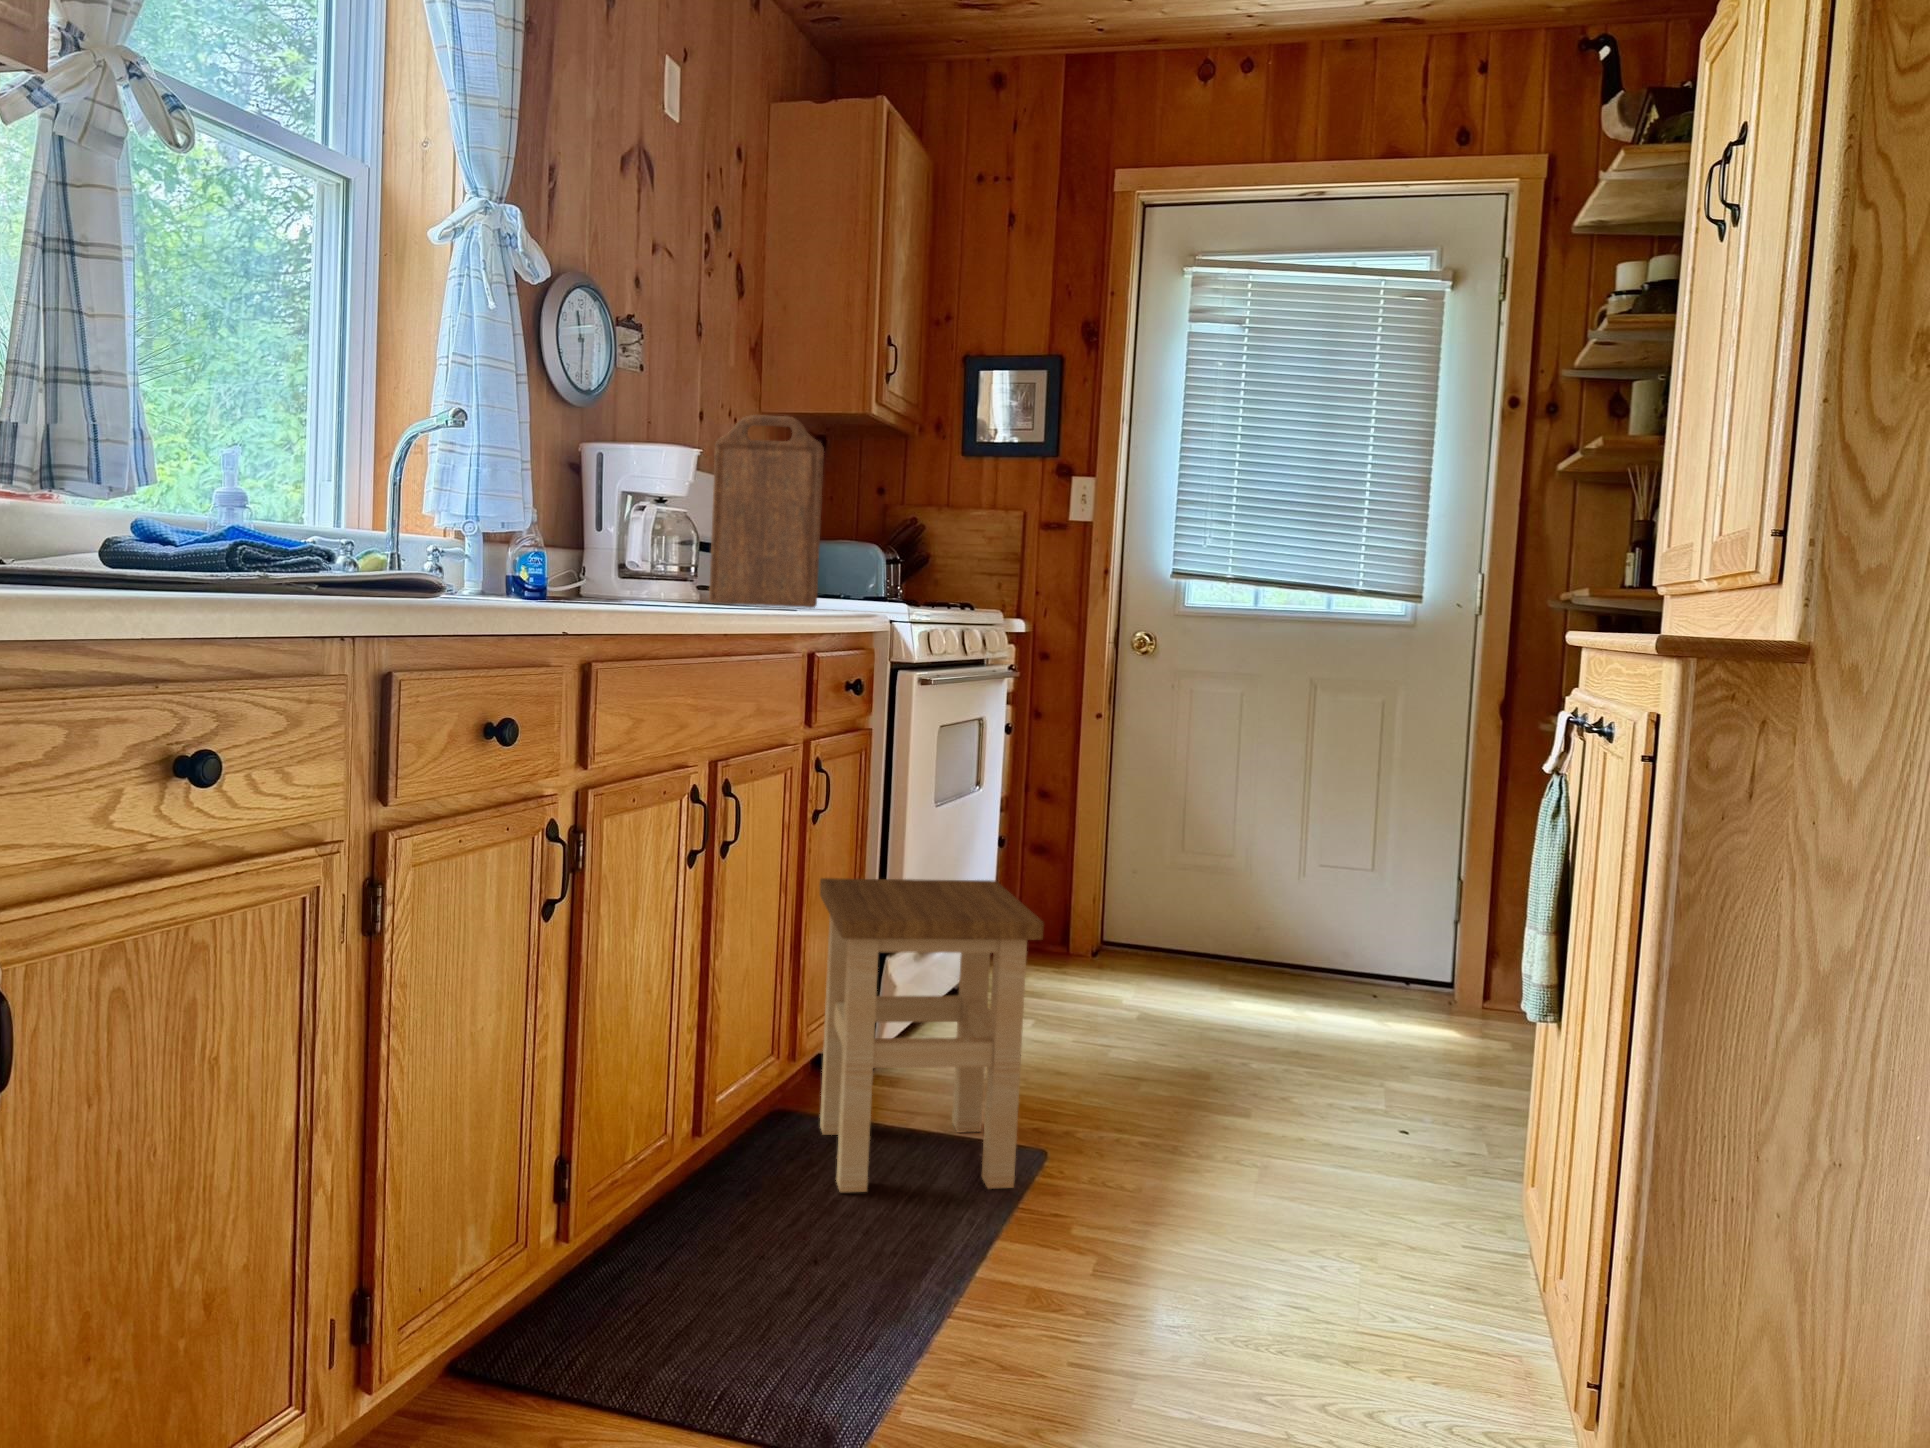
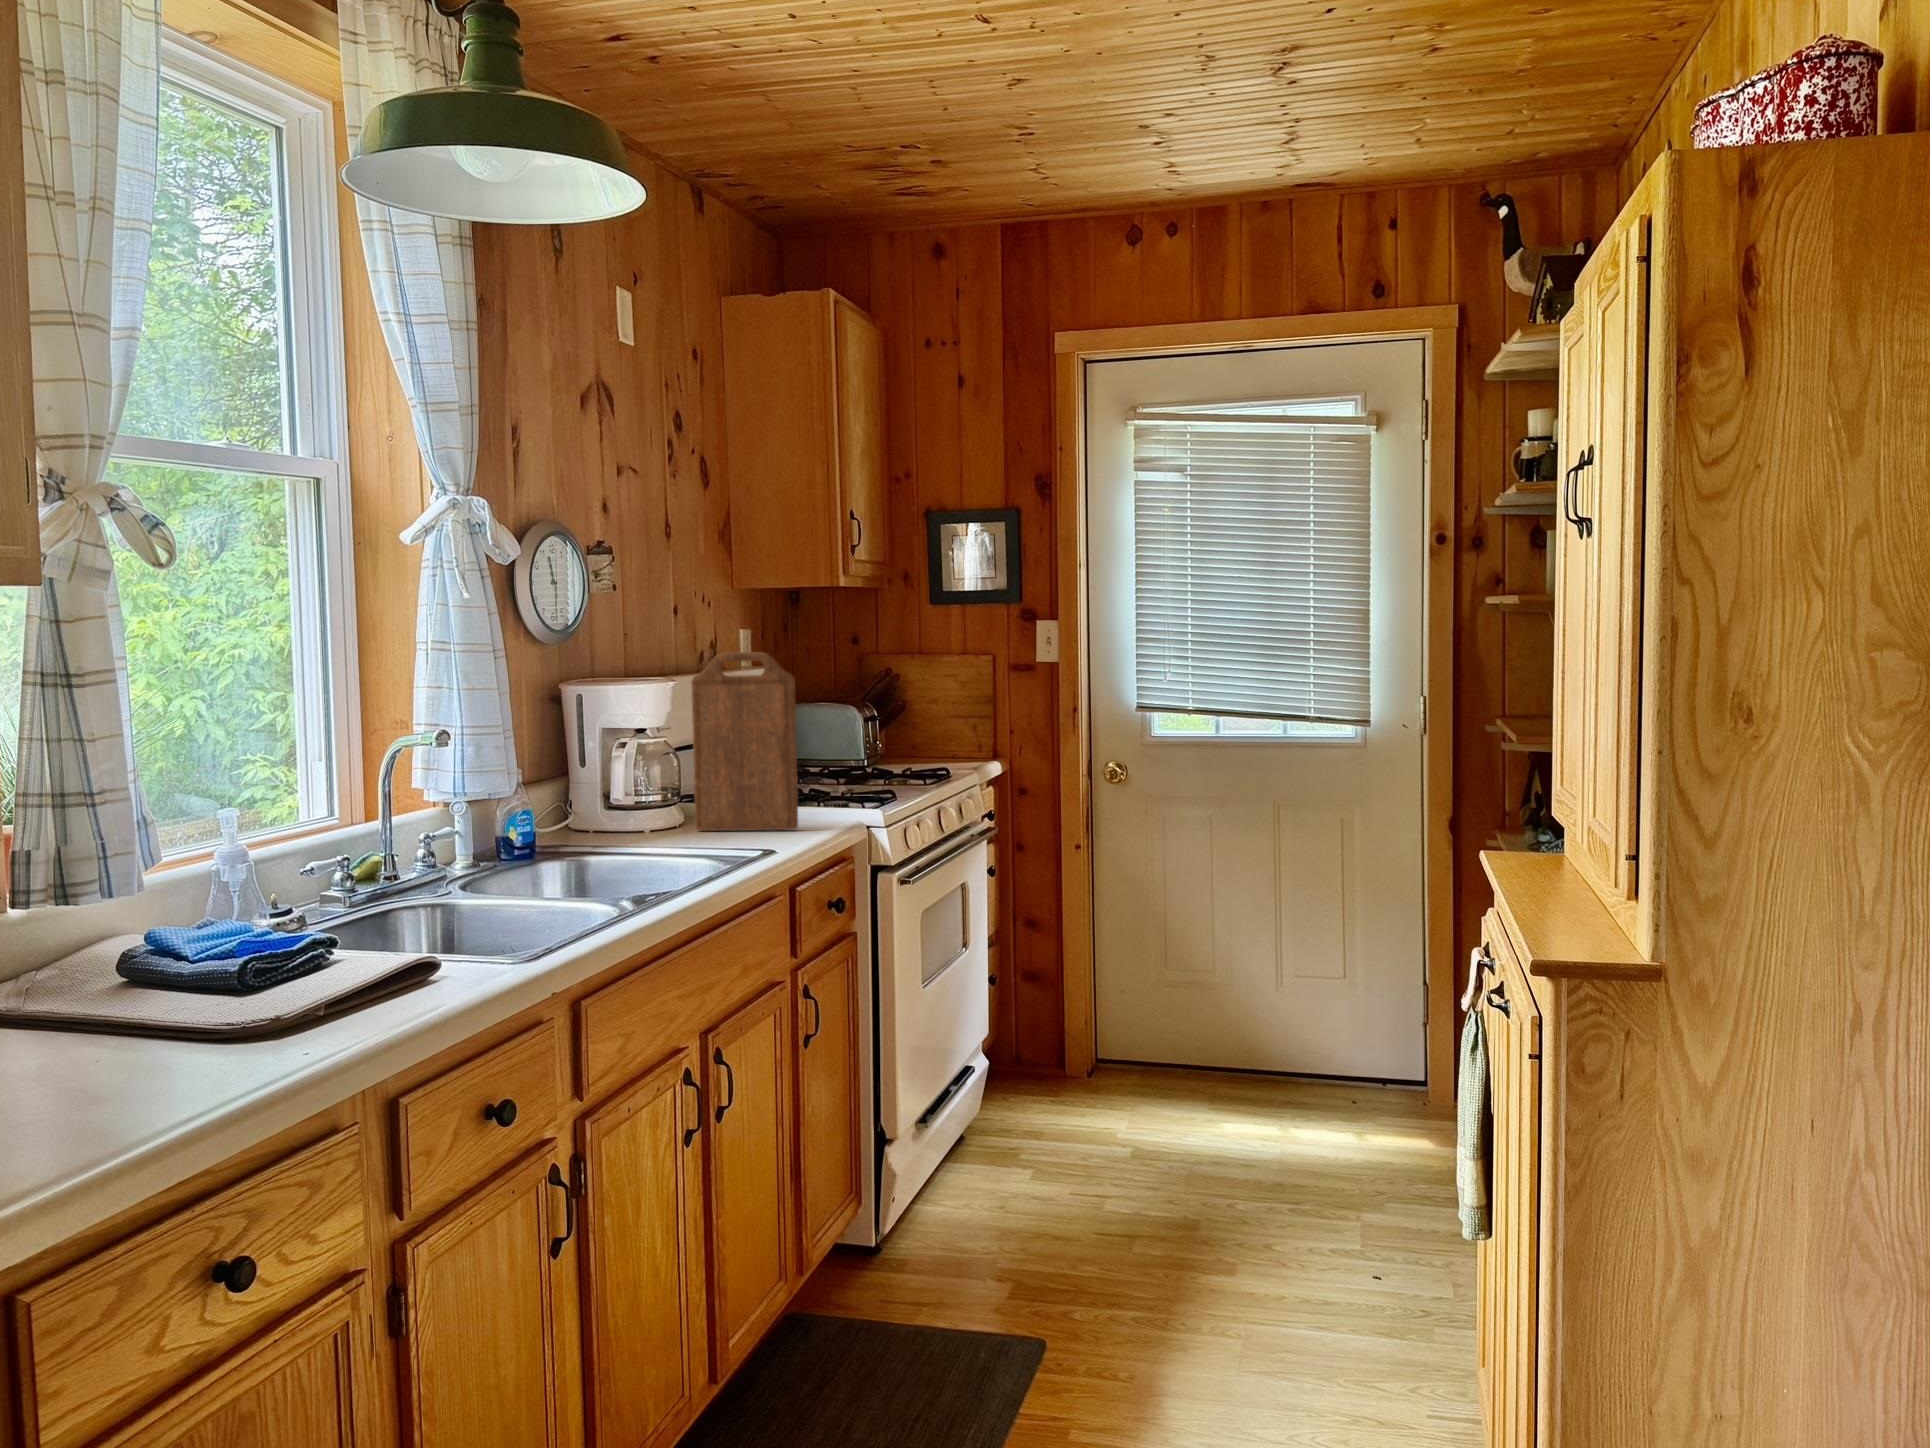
stool: present [820,878,1044,1192] -> none [818,1073,1029,1404]

